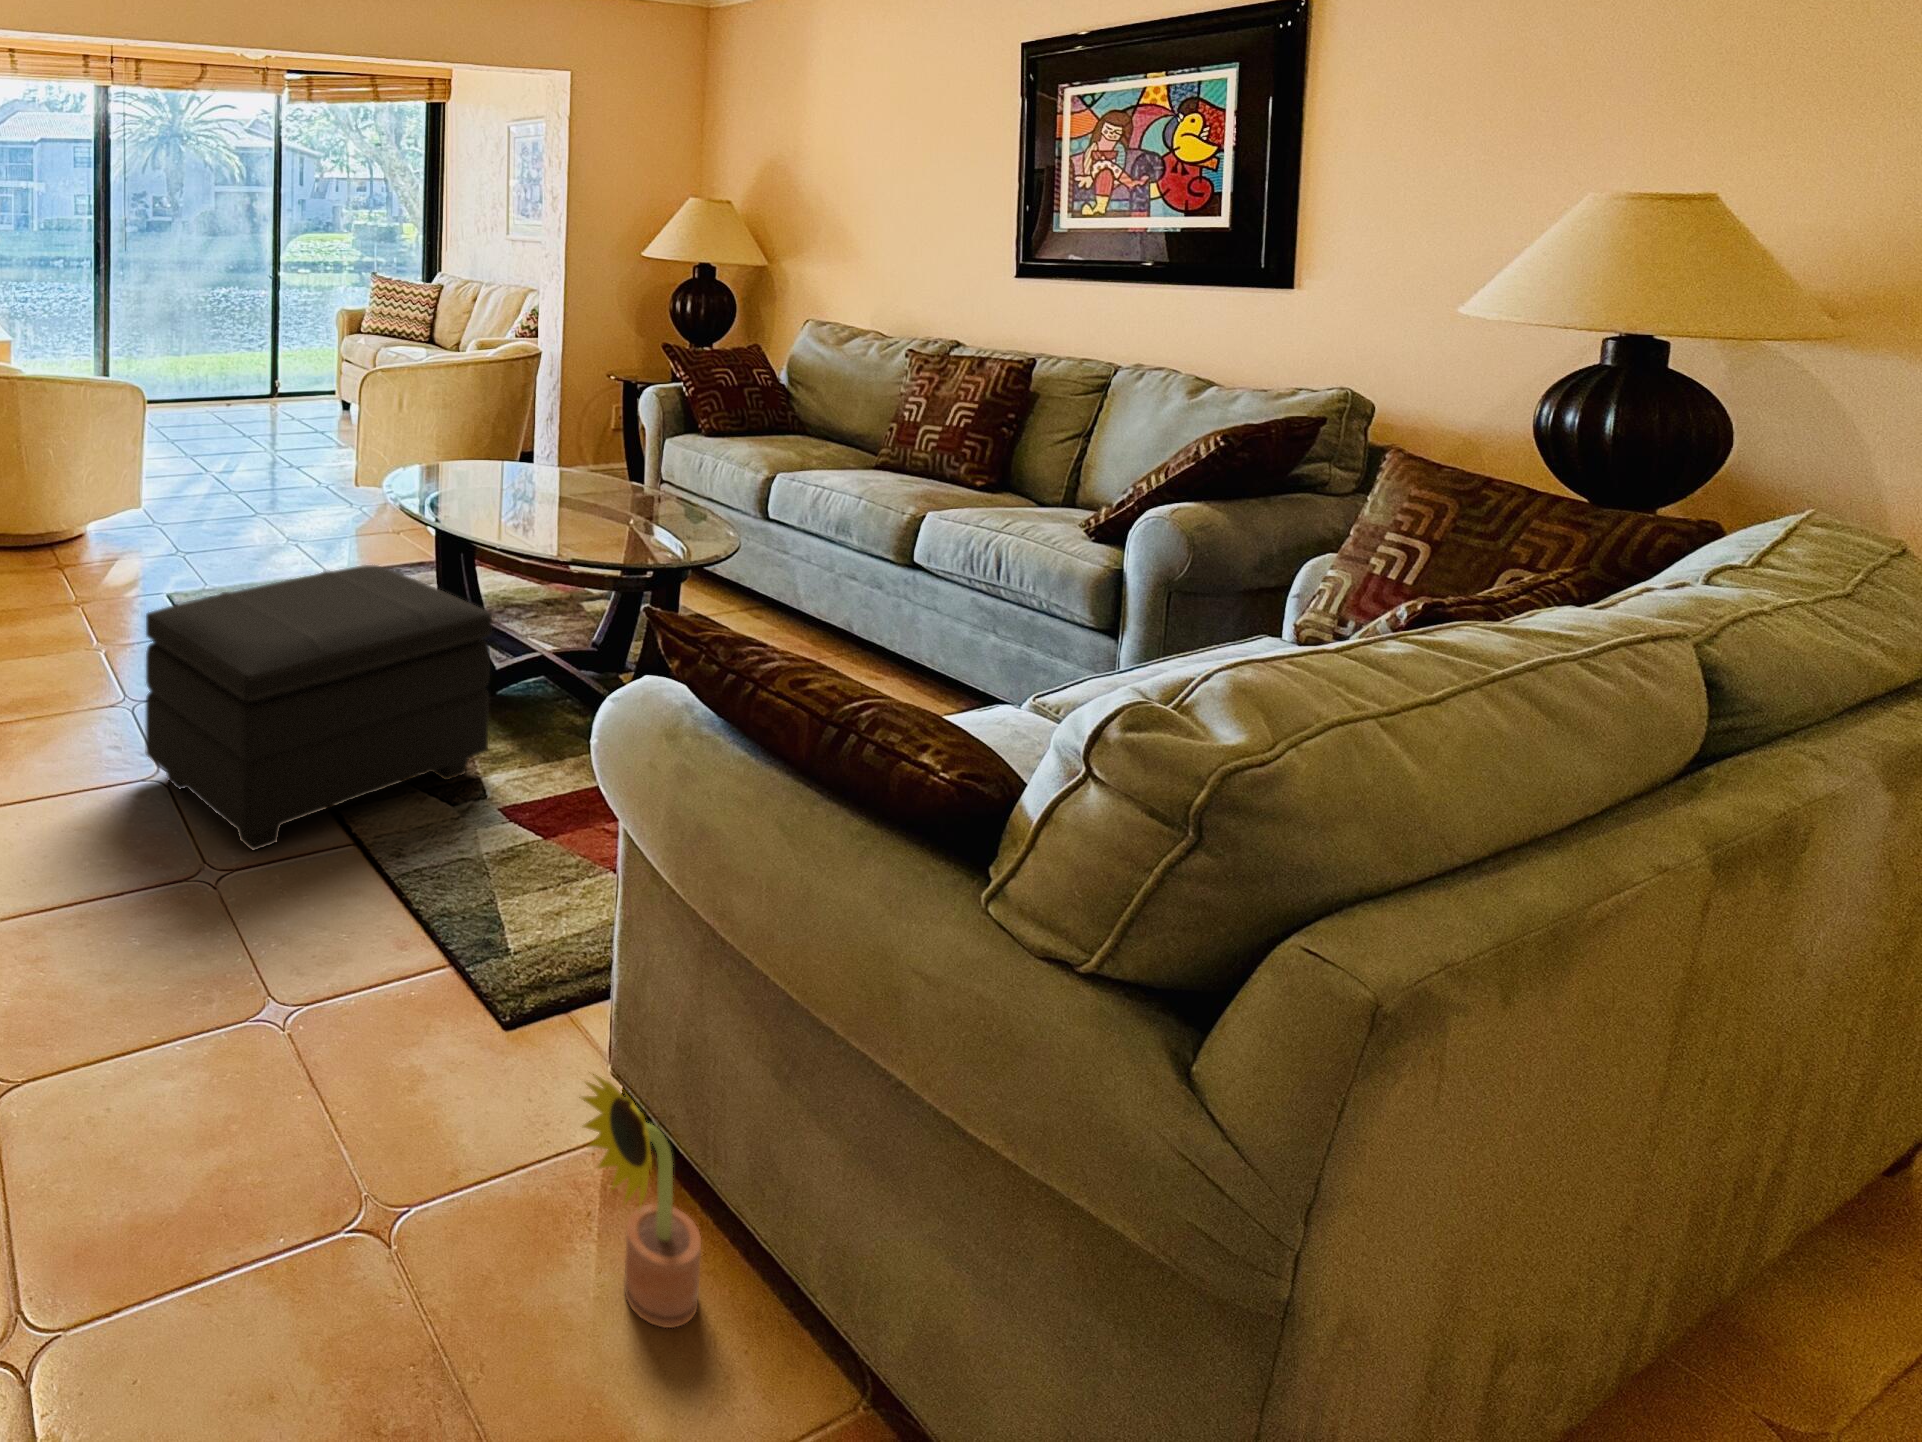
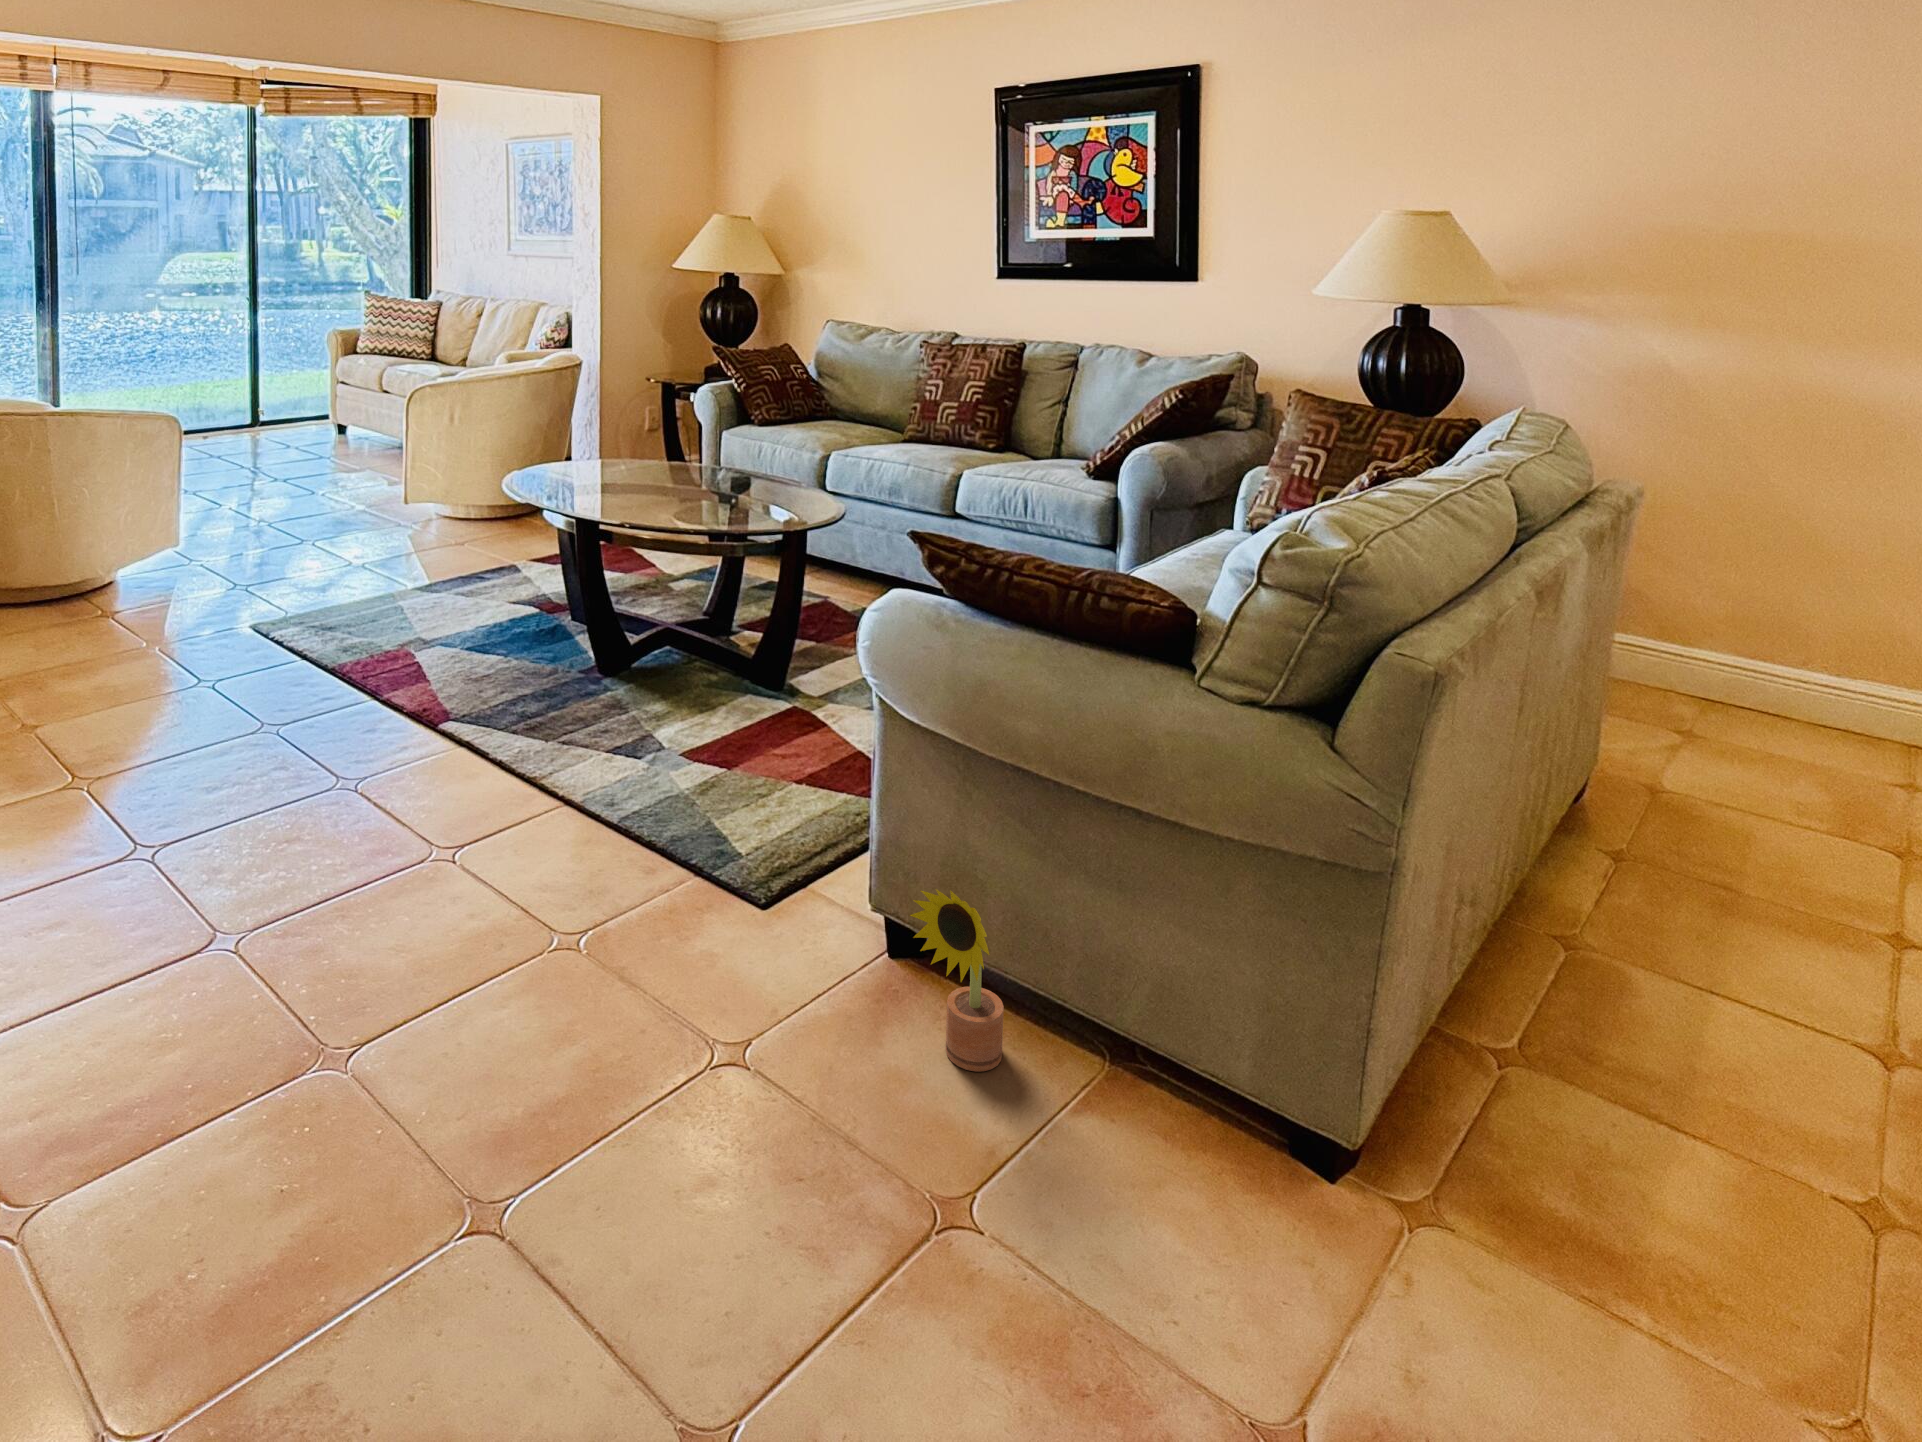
footstool: present [145,565,492,850] -> none [335,559,661,828]

